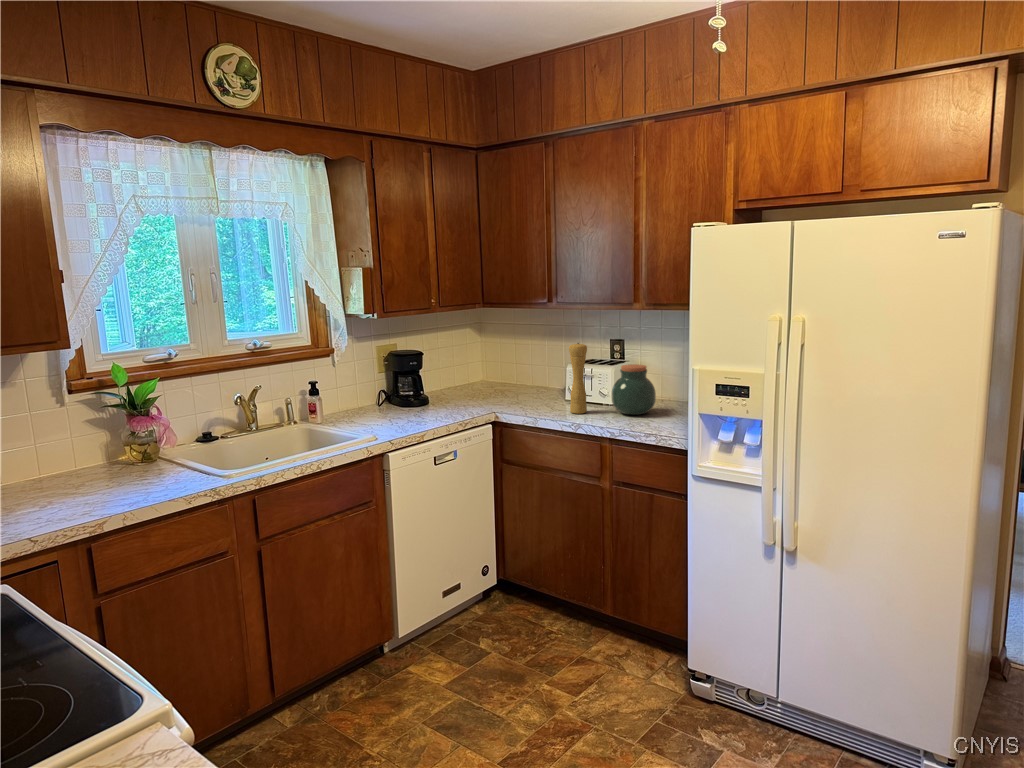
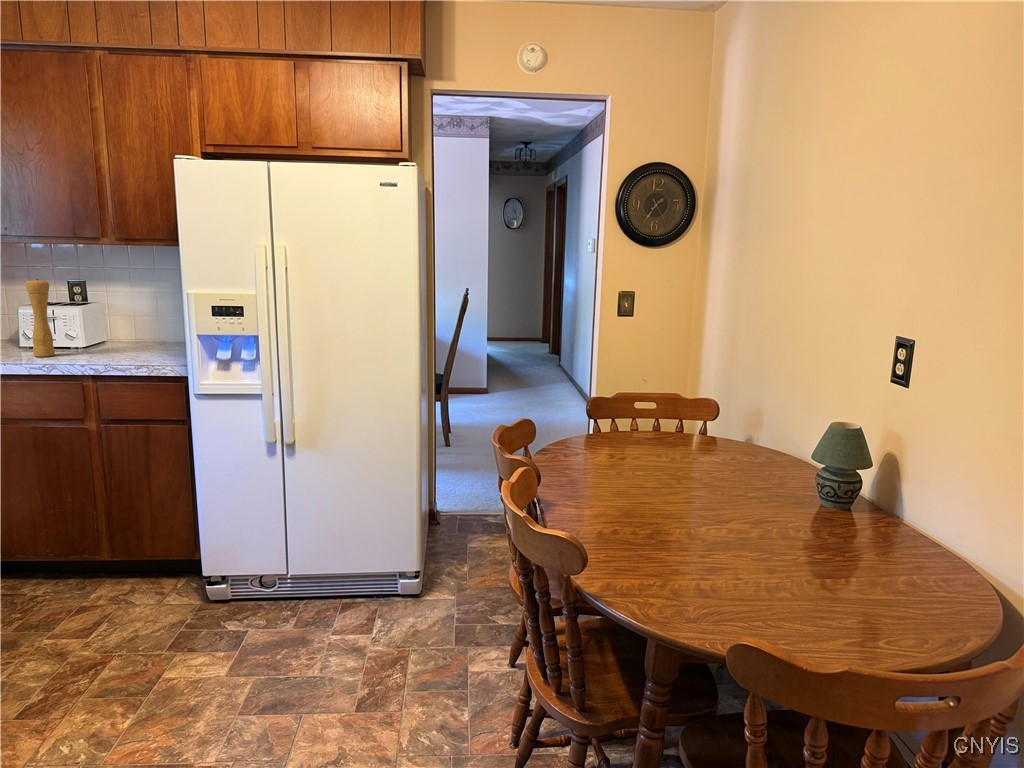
jar: present [612,364,656,415] -> none [84,302,136,353]

